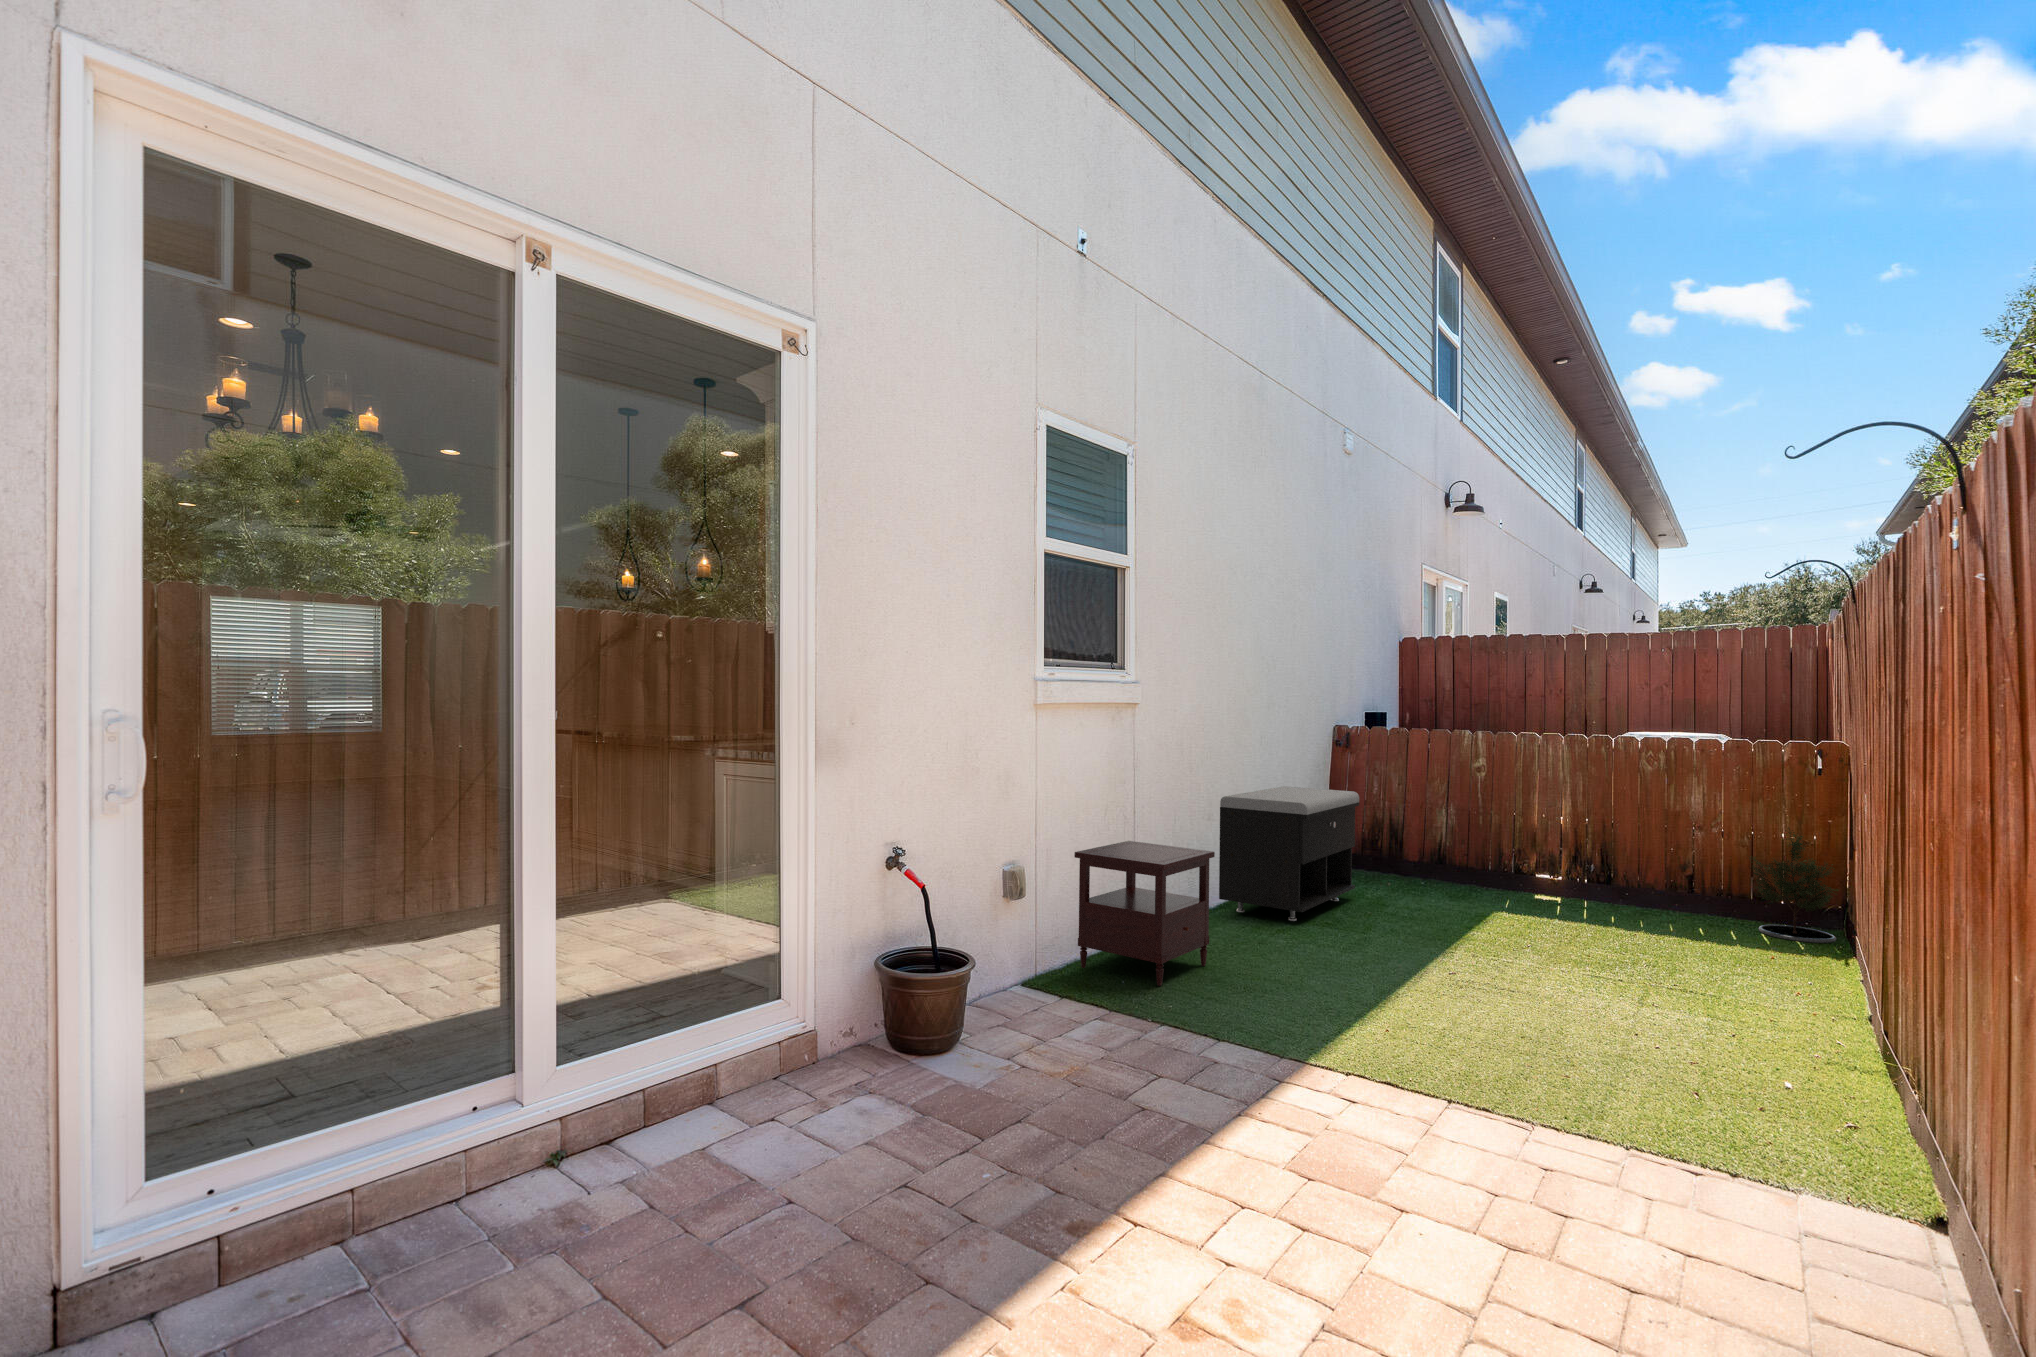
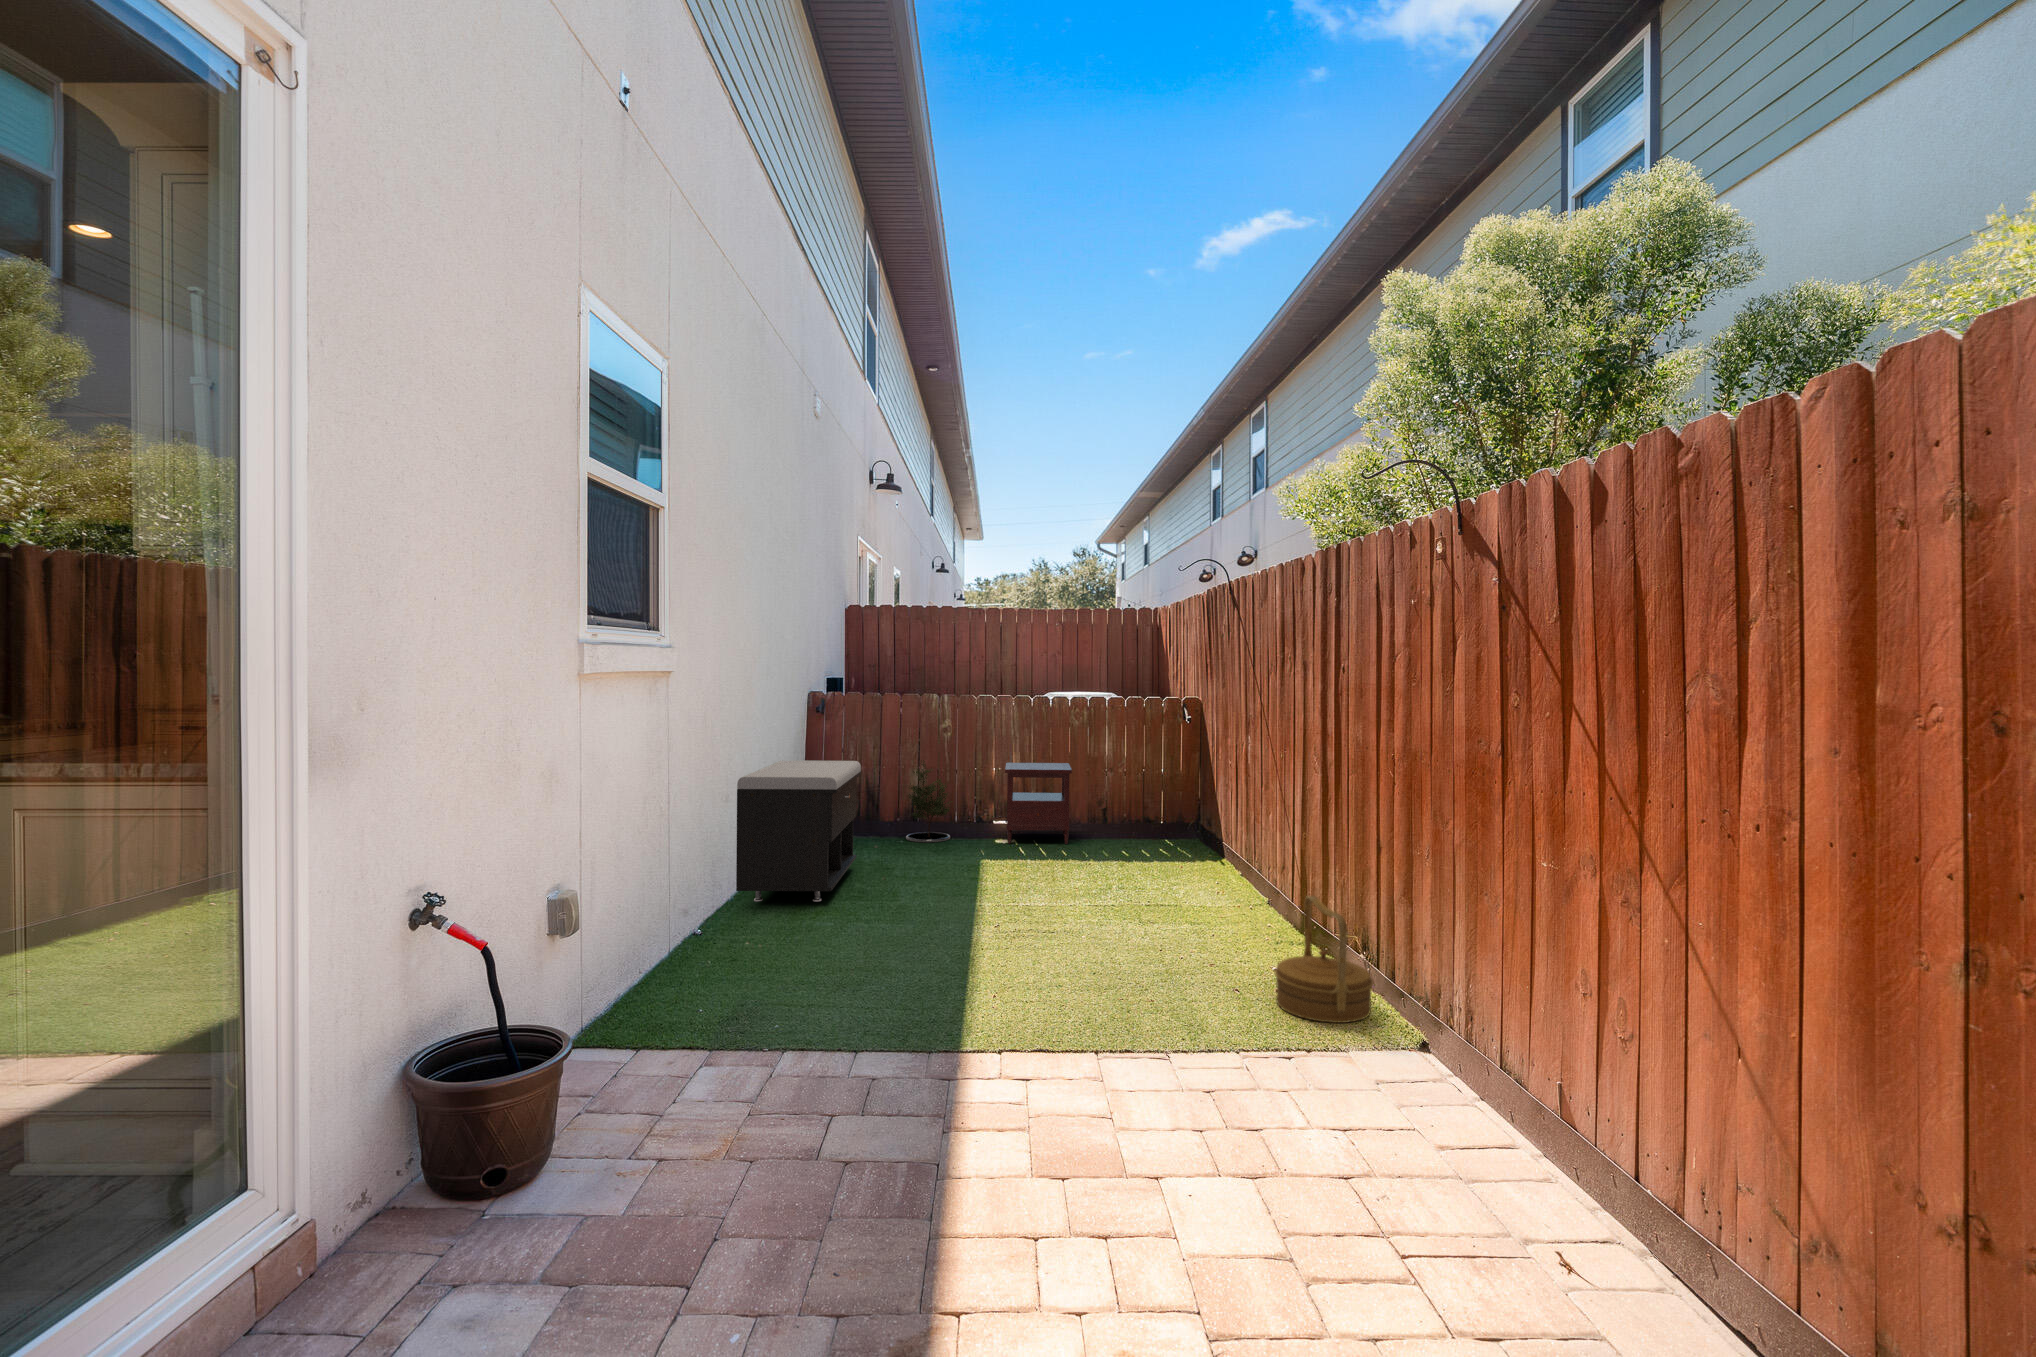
potted tree: present [1750,827,1838,943] -> present [906,760,951,842]
side table: present [1074,841,1215,986] -> present [1005,763,1072,844]
woven basket: none [1741,994,1904,1169] -> present [1275,896,1373,1023]

